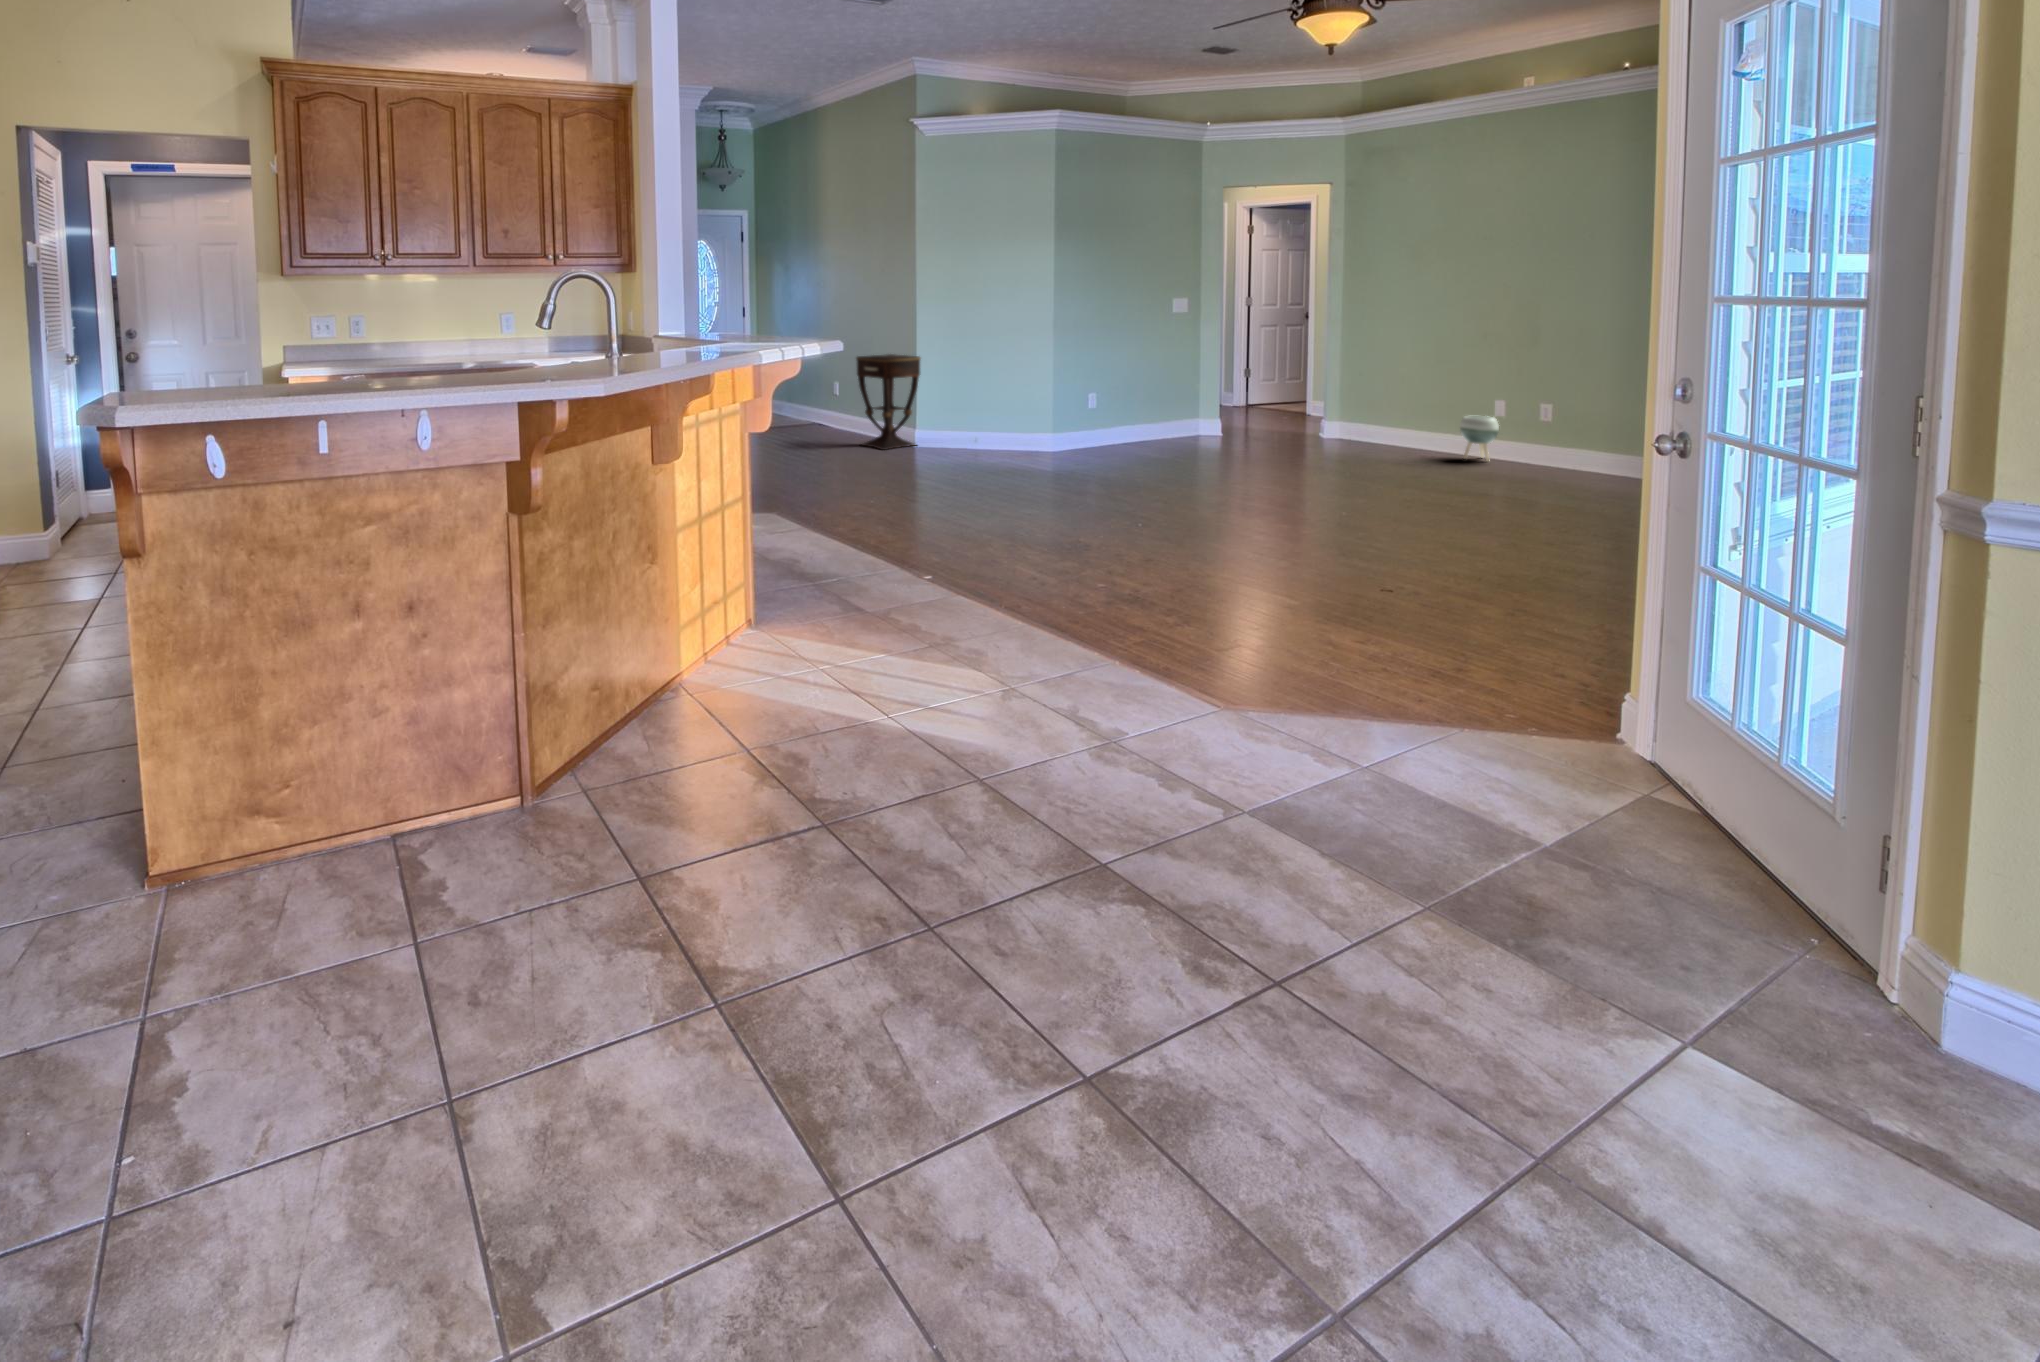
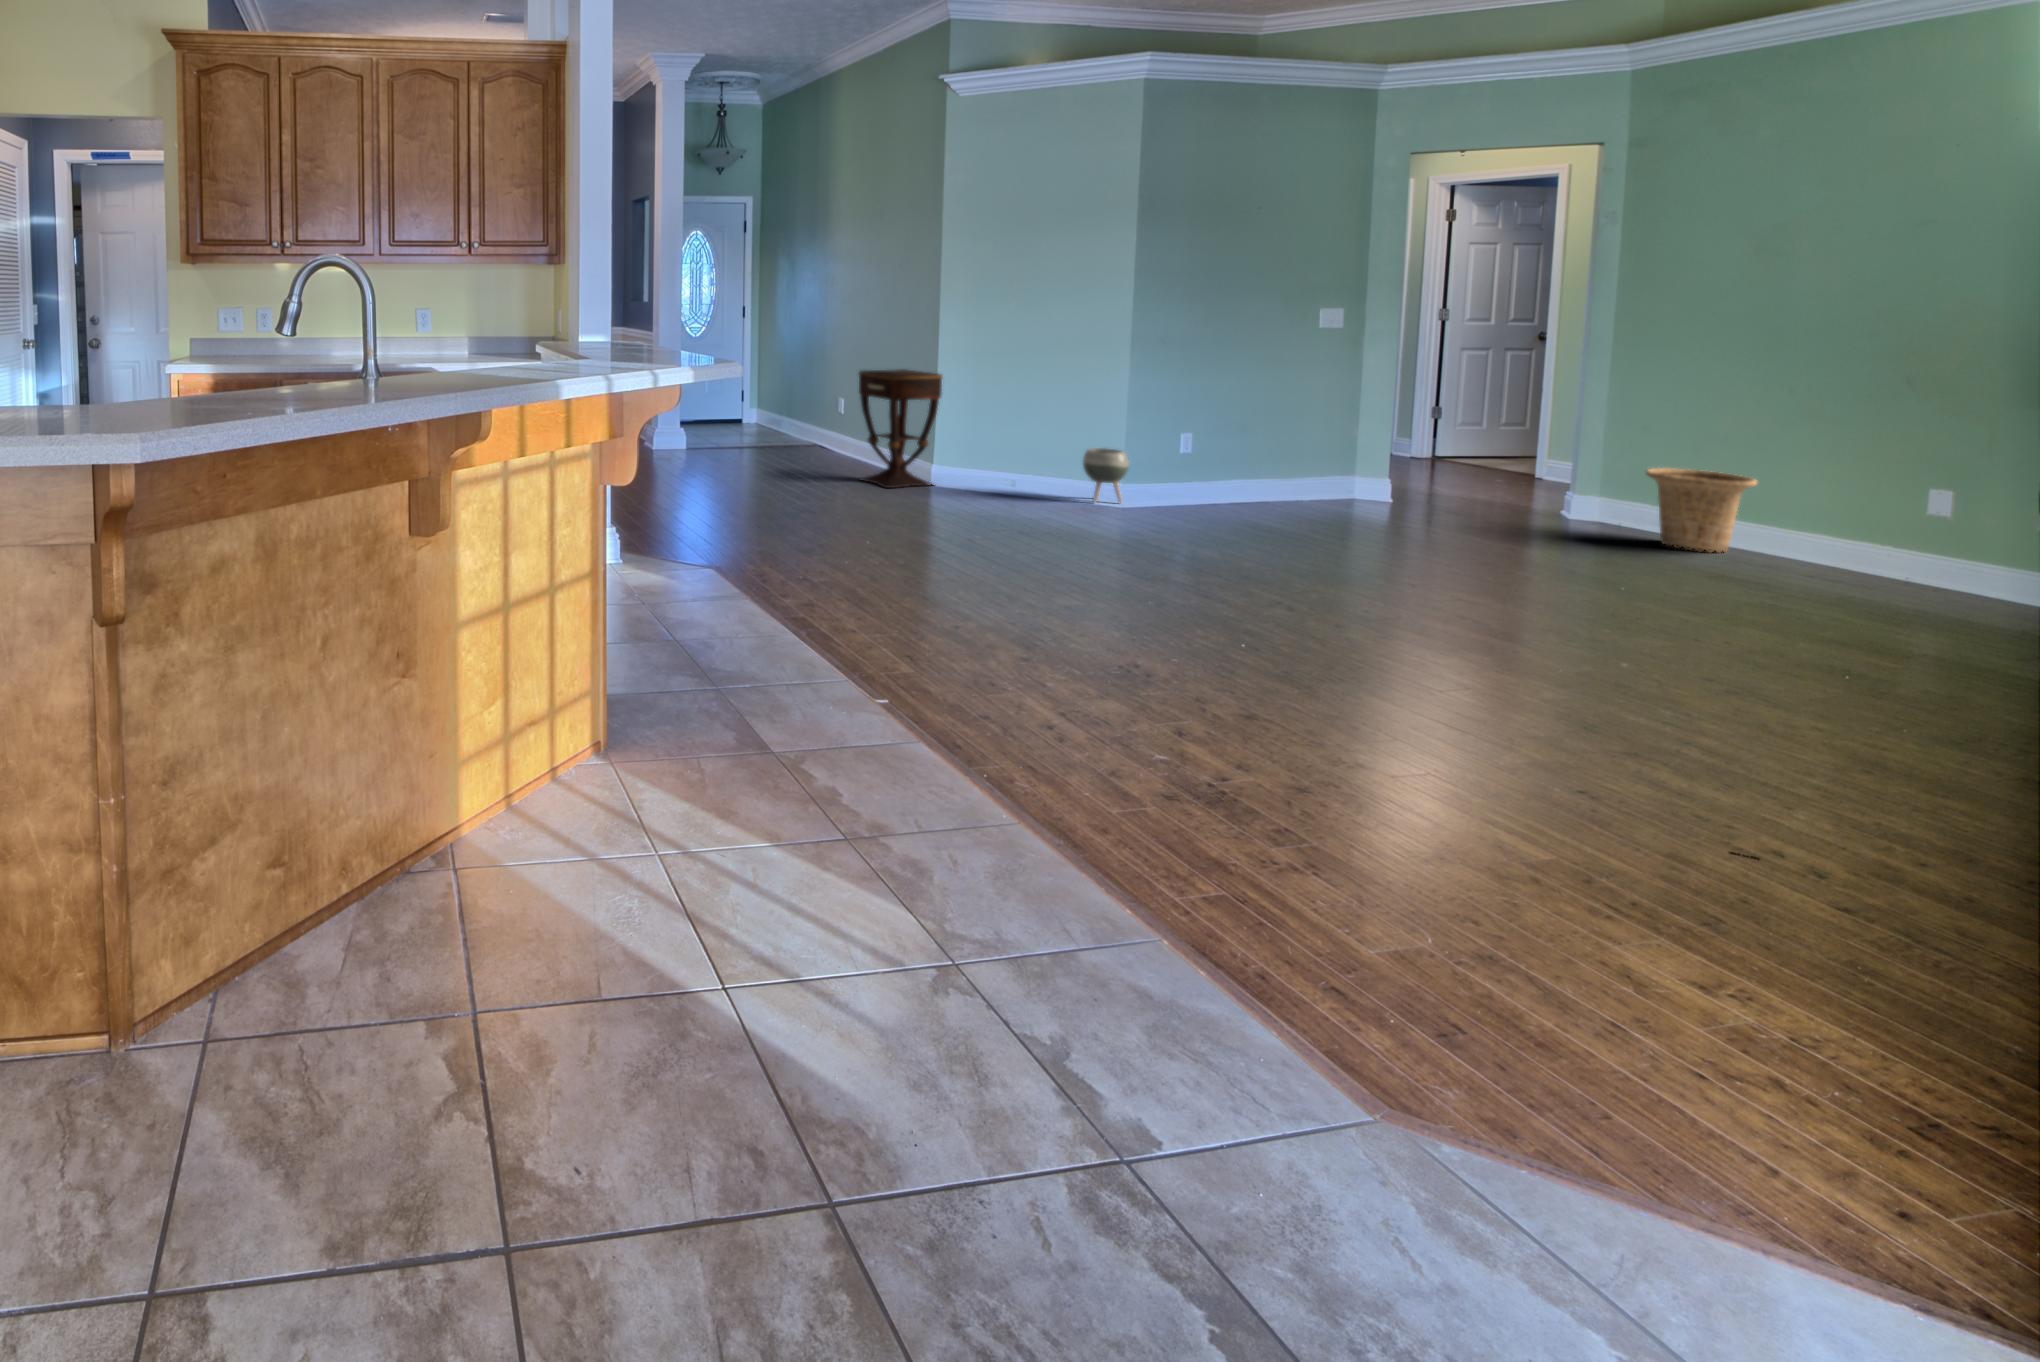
basket: none [1360,399,1416,451] -> present [1646,468,1757,552]
planter: present [1460,416,1499,461] -> present [1083,448,1129,502]

